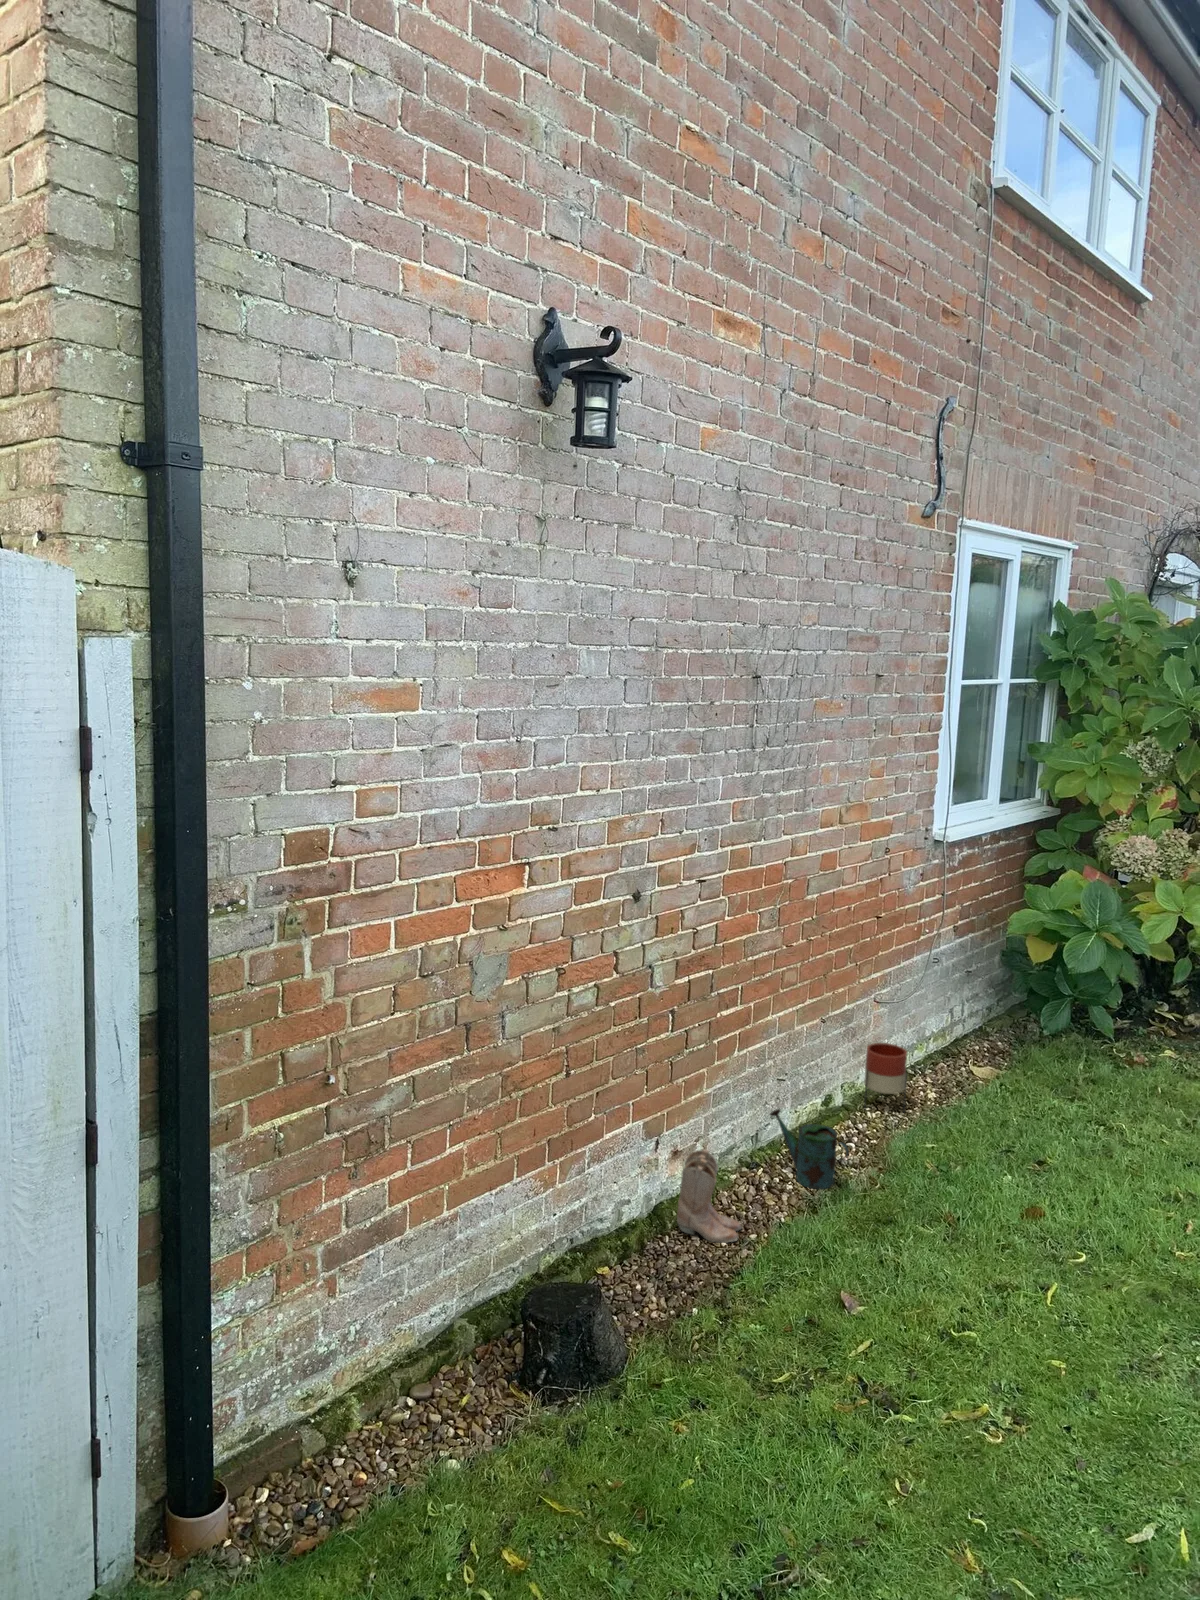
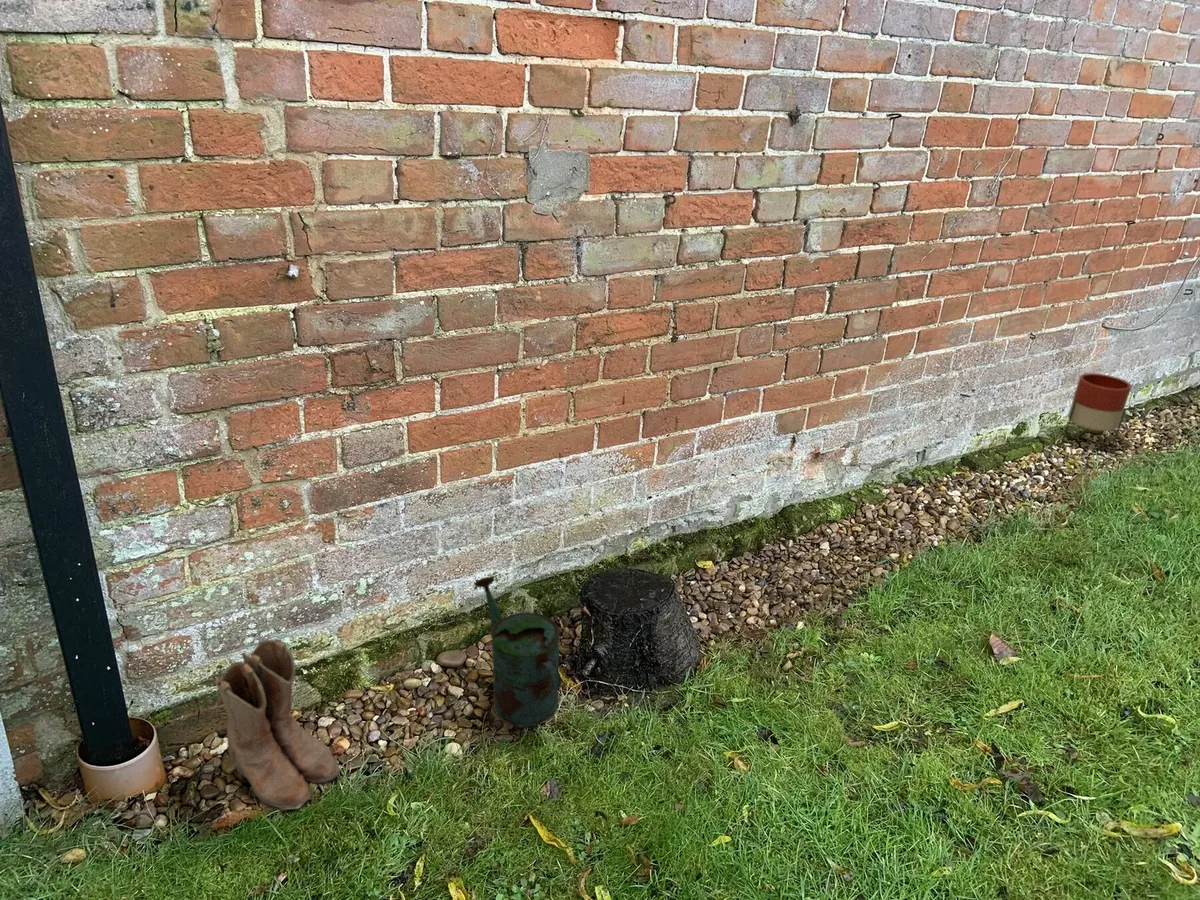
watering can: present [770,1109,849,1189] -> present [474,577,561,727]
boots: present [677,1149,742,1243] -> present [213,640,339,810]

